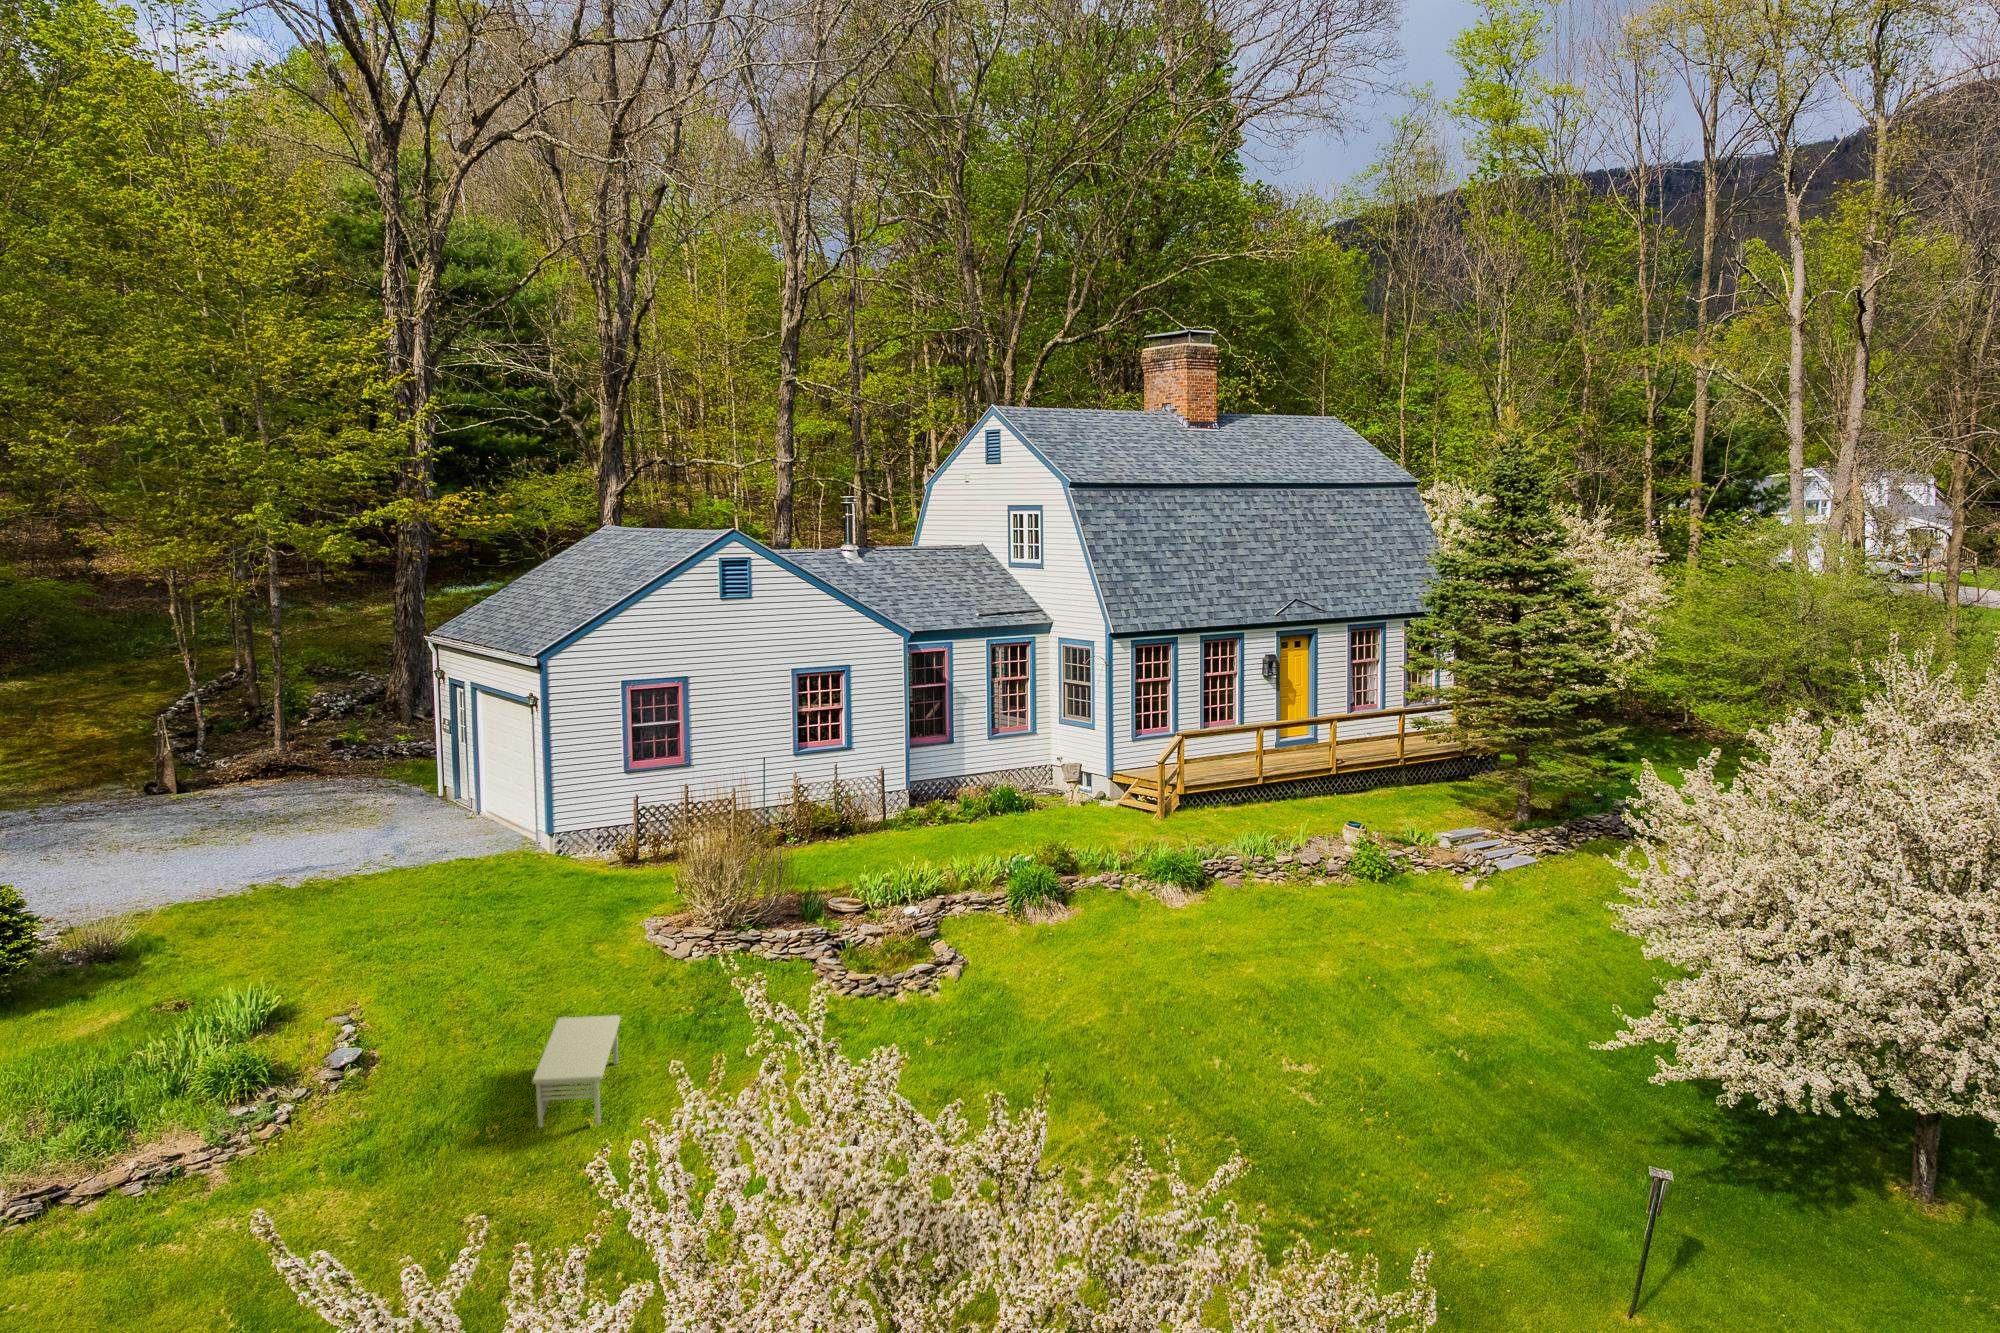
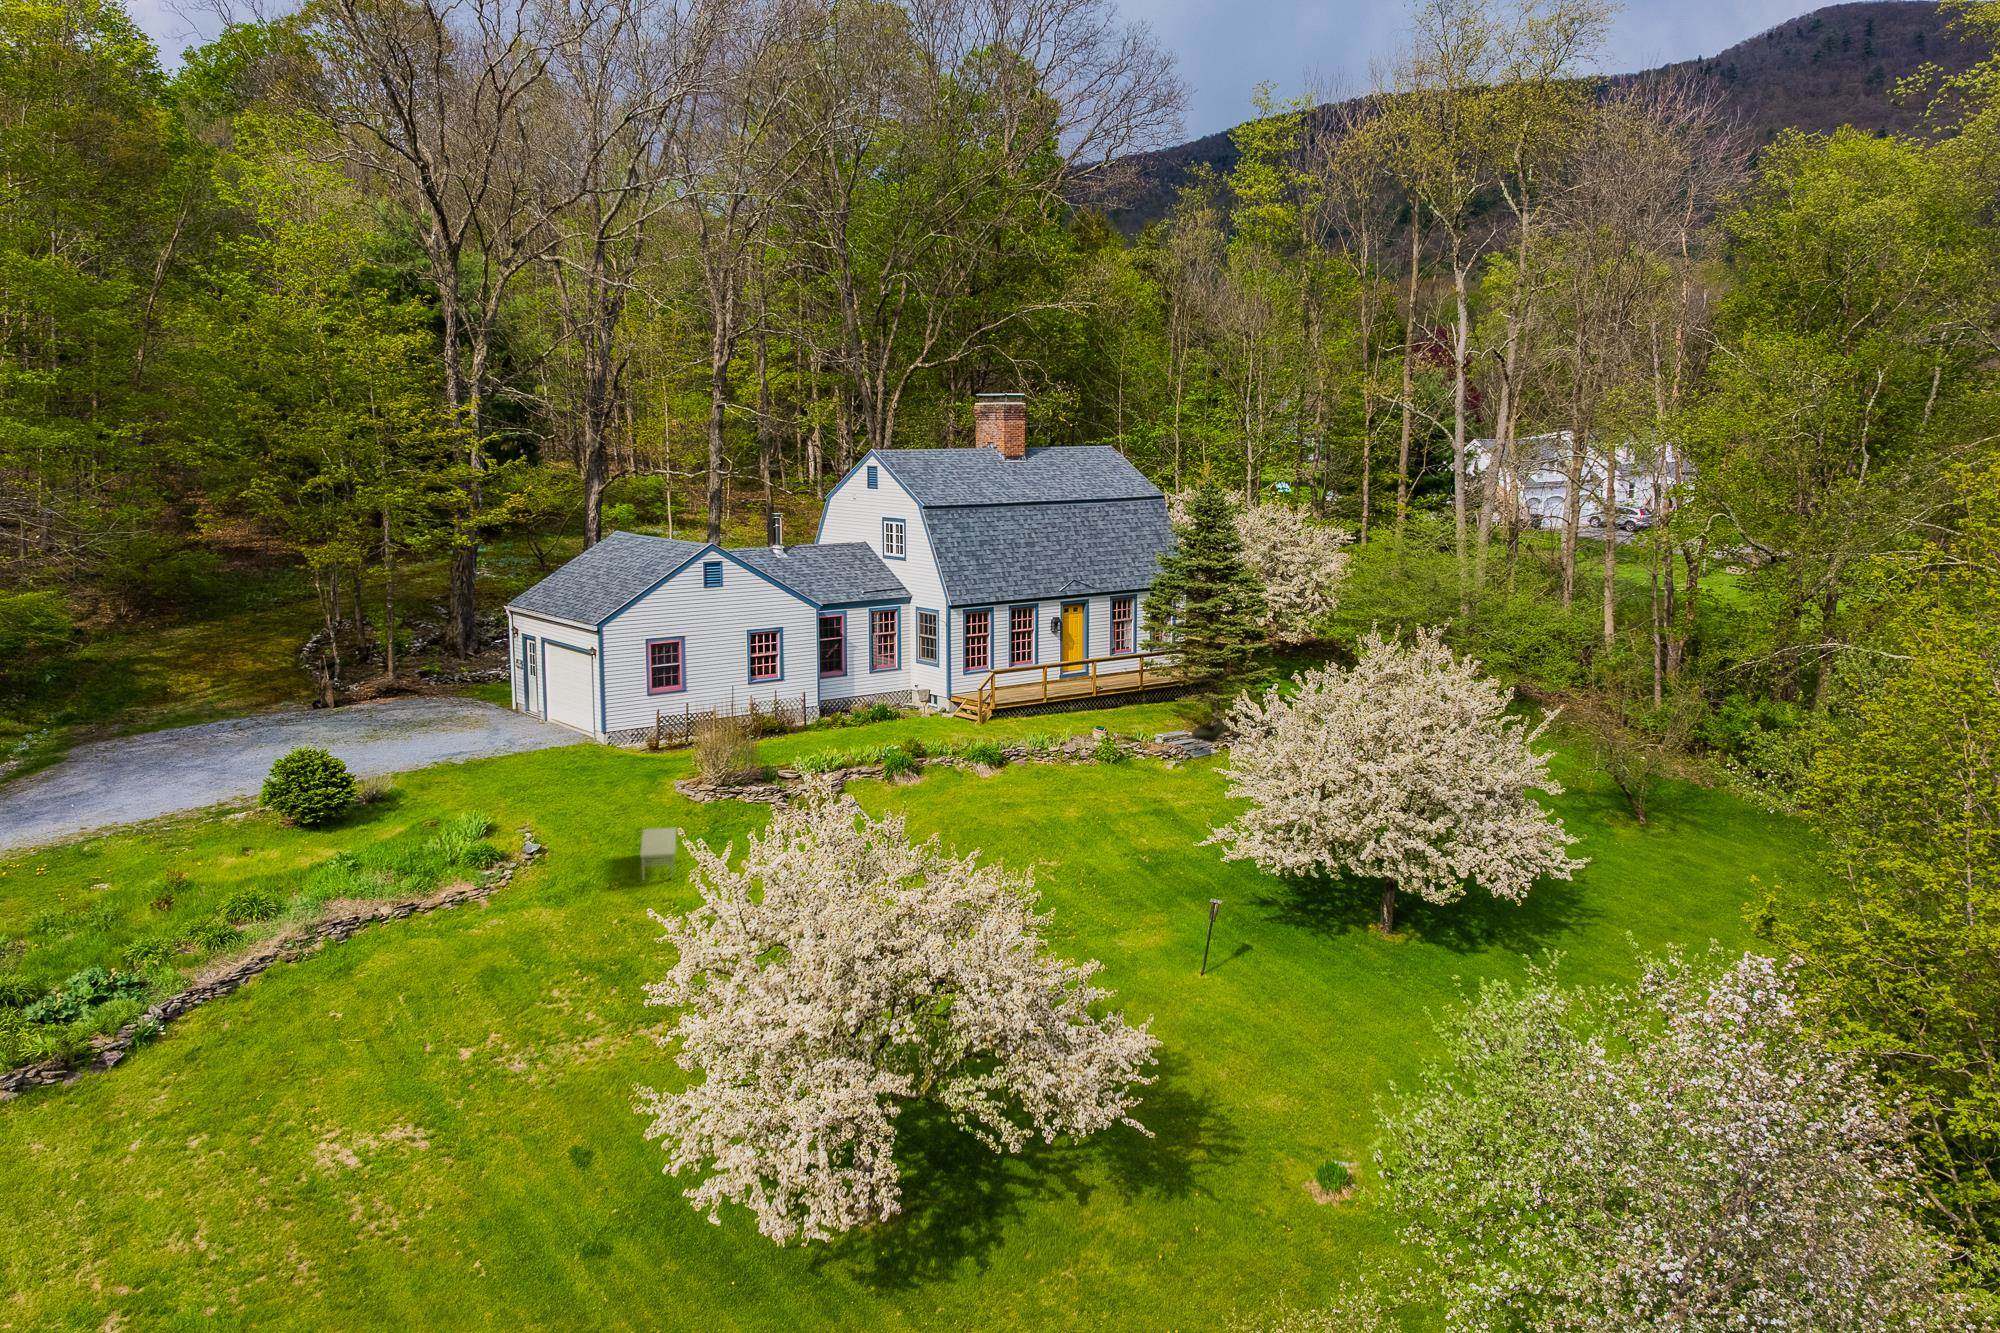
lounge chair: none [1522,814,1586,880] -> present [1192,719,1225,749]

